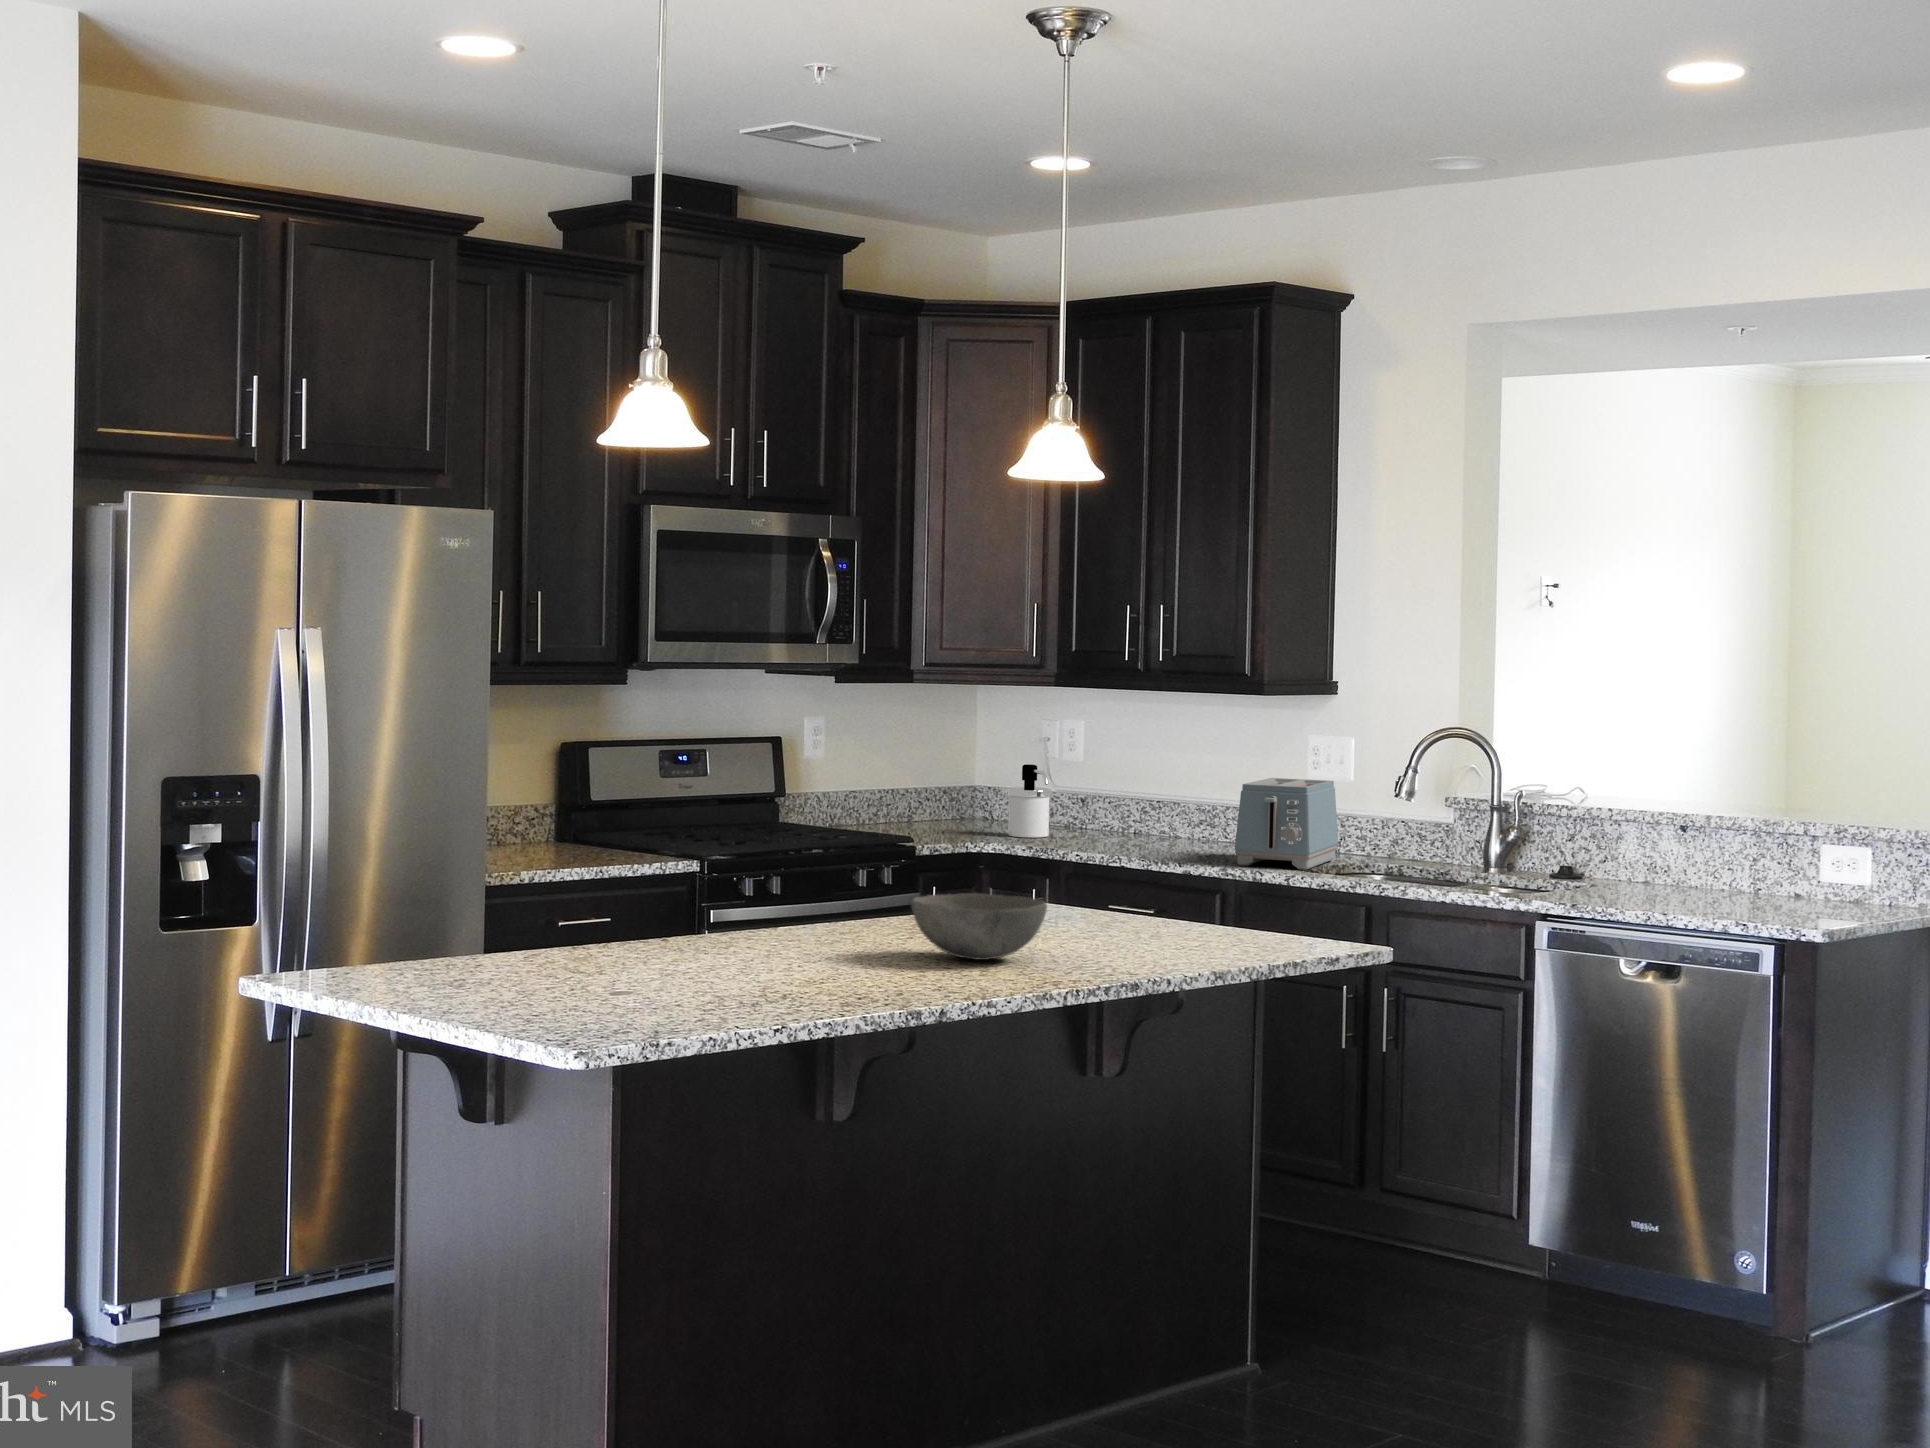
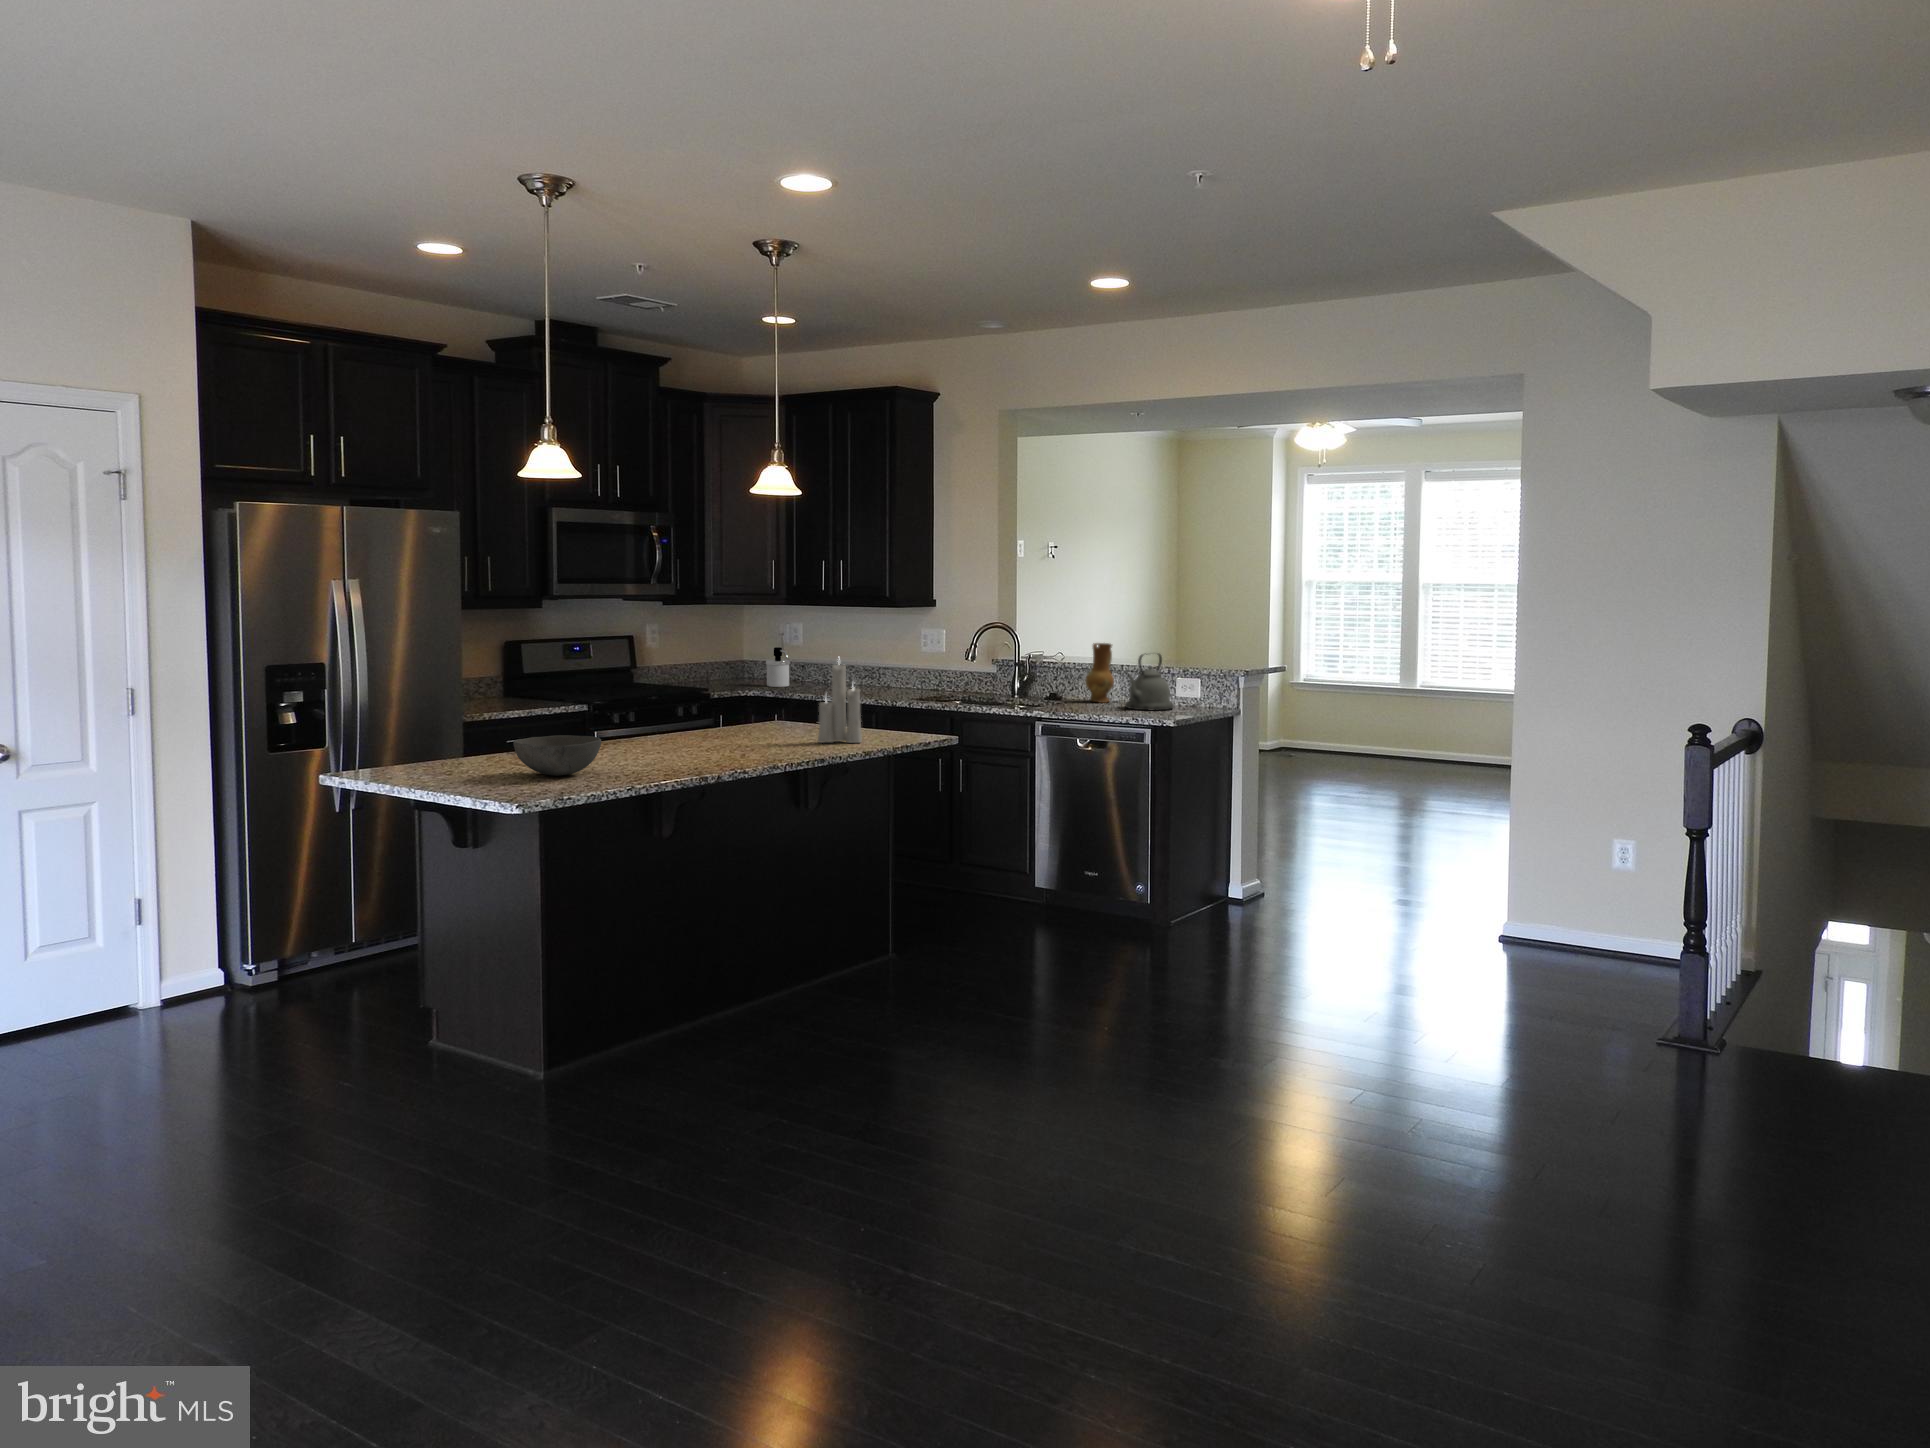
ceramic jug: none [1633,769,1694,889] -> present [1085,643,1114,703]
candle: none [1122,770,1209,955] -> present [818,664,862,743]
toaster: present [1235,778,1338,870] -> none [886,652,941,699]
kettle: none [1722,792,1827,910] -> present [1125,654,1174,710]
bowl: present [911,893,1047,960] -> present [513,735,601,776]

